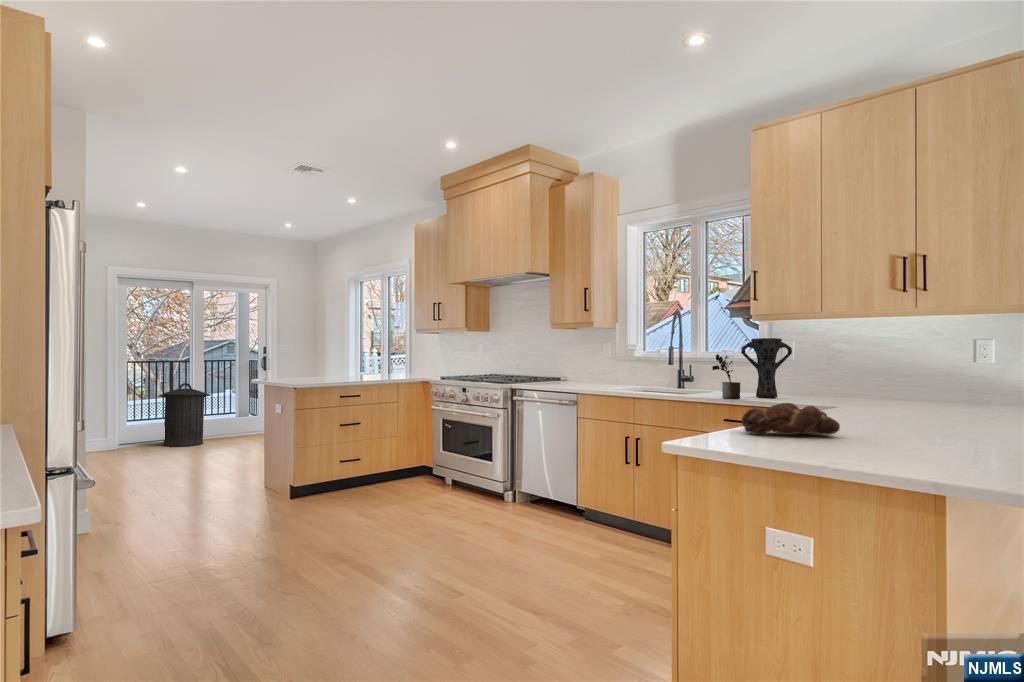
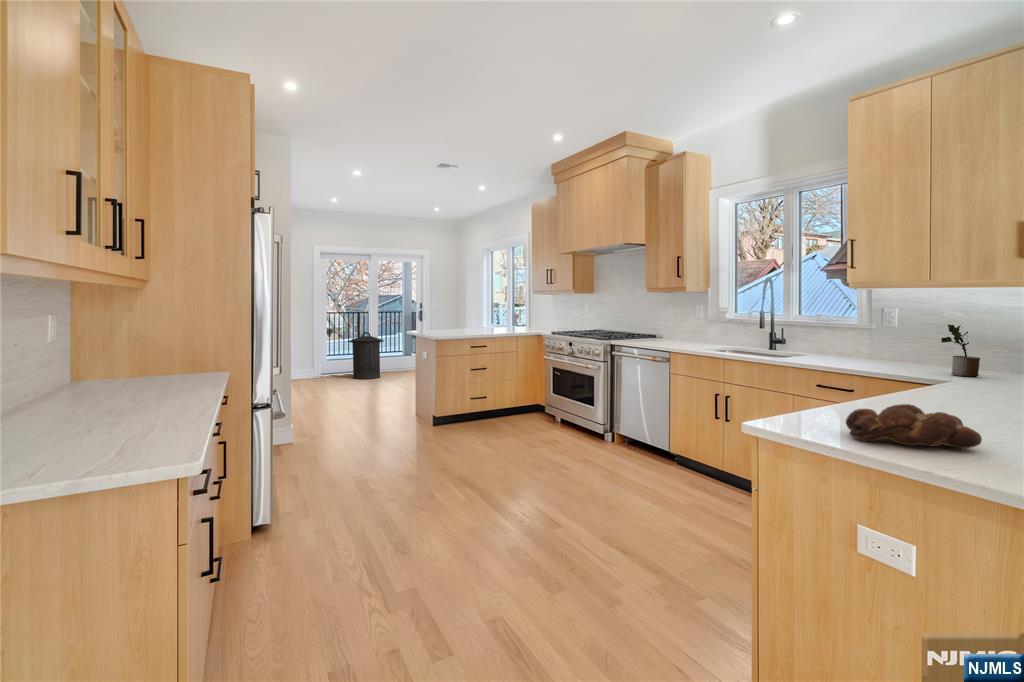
vase: present [741,338,792,398] -> none [839,304,898,364]
potted plant: present [712,354,741,399] -> present [941,324,980,377]

